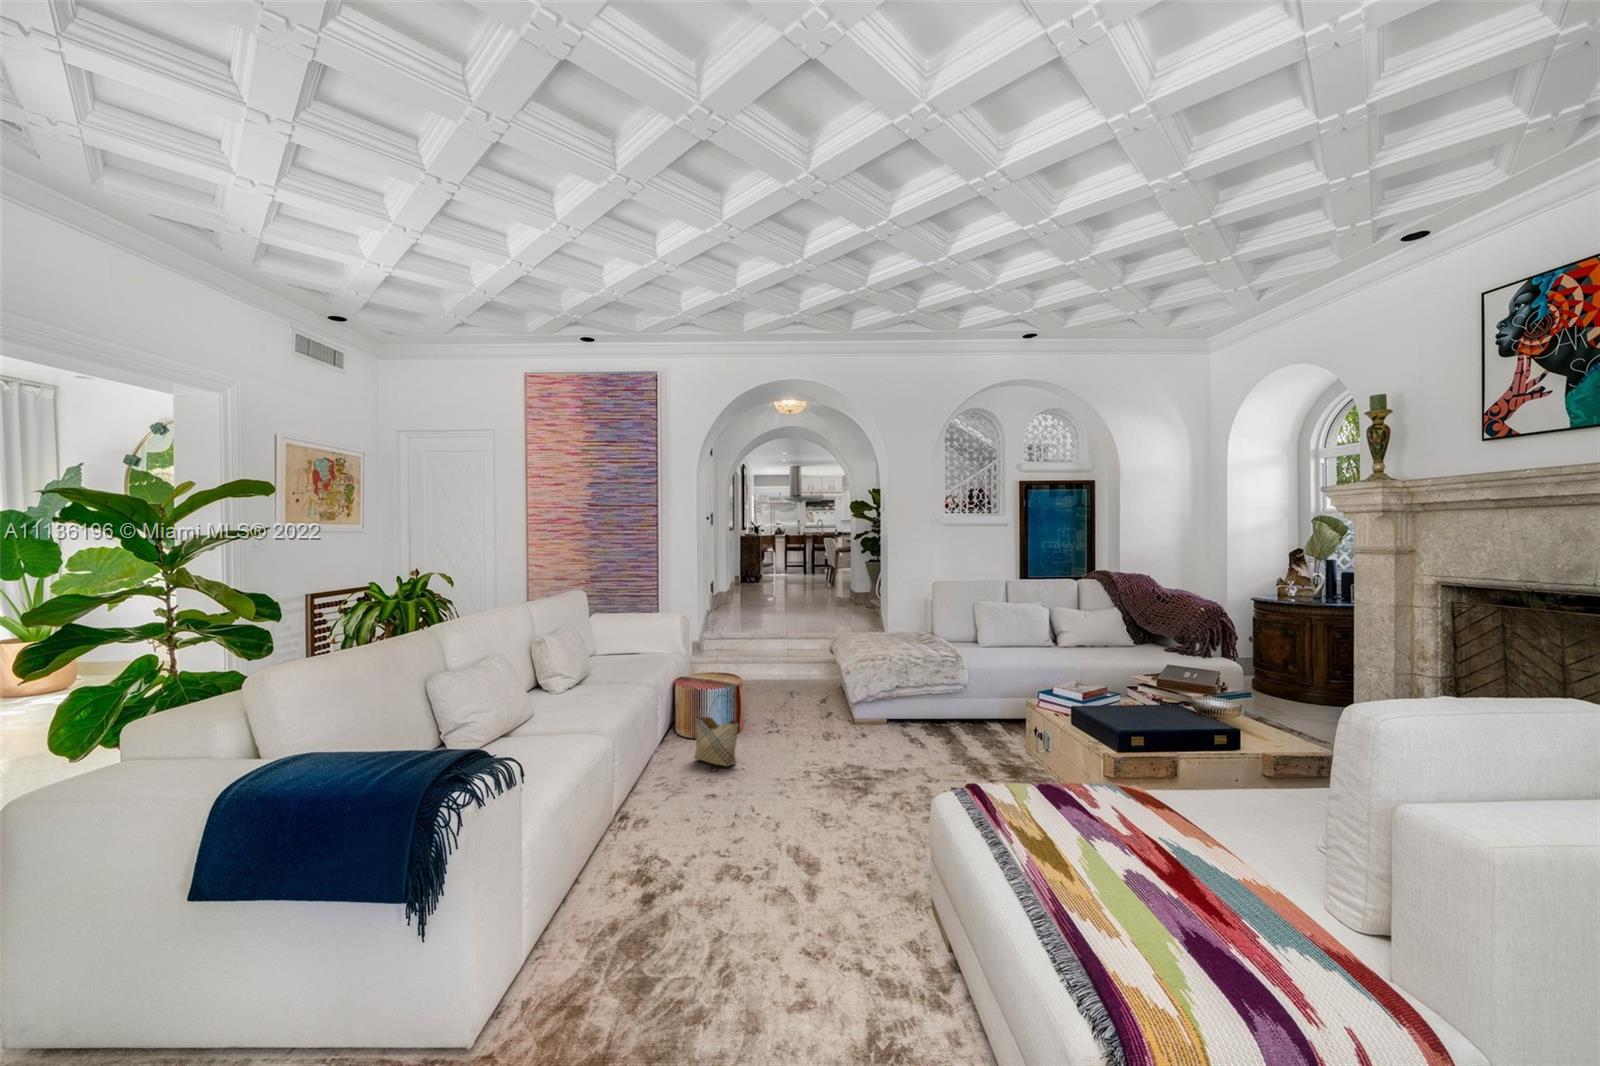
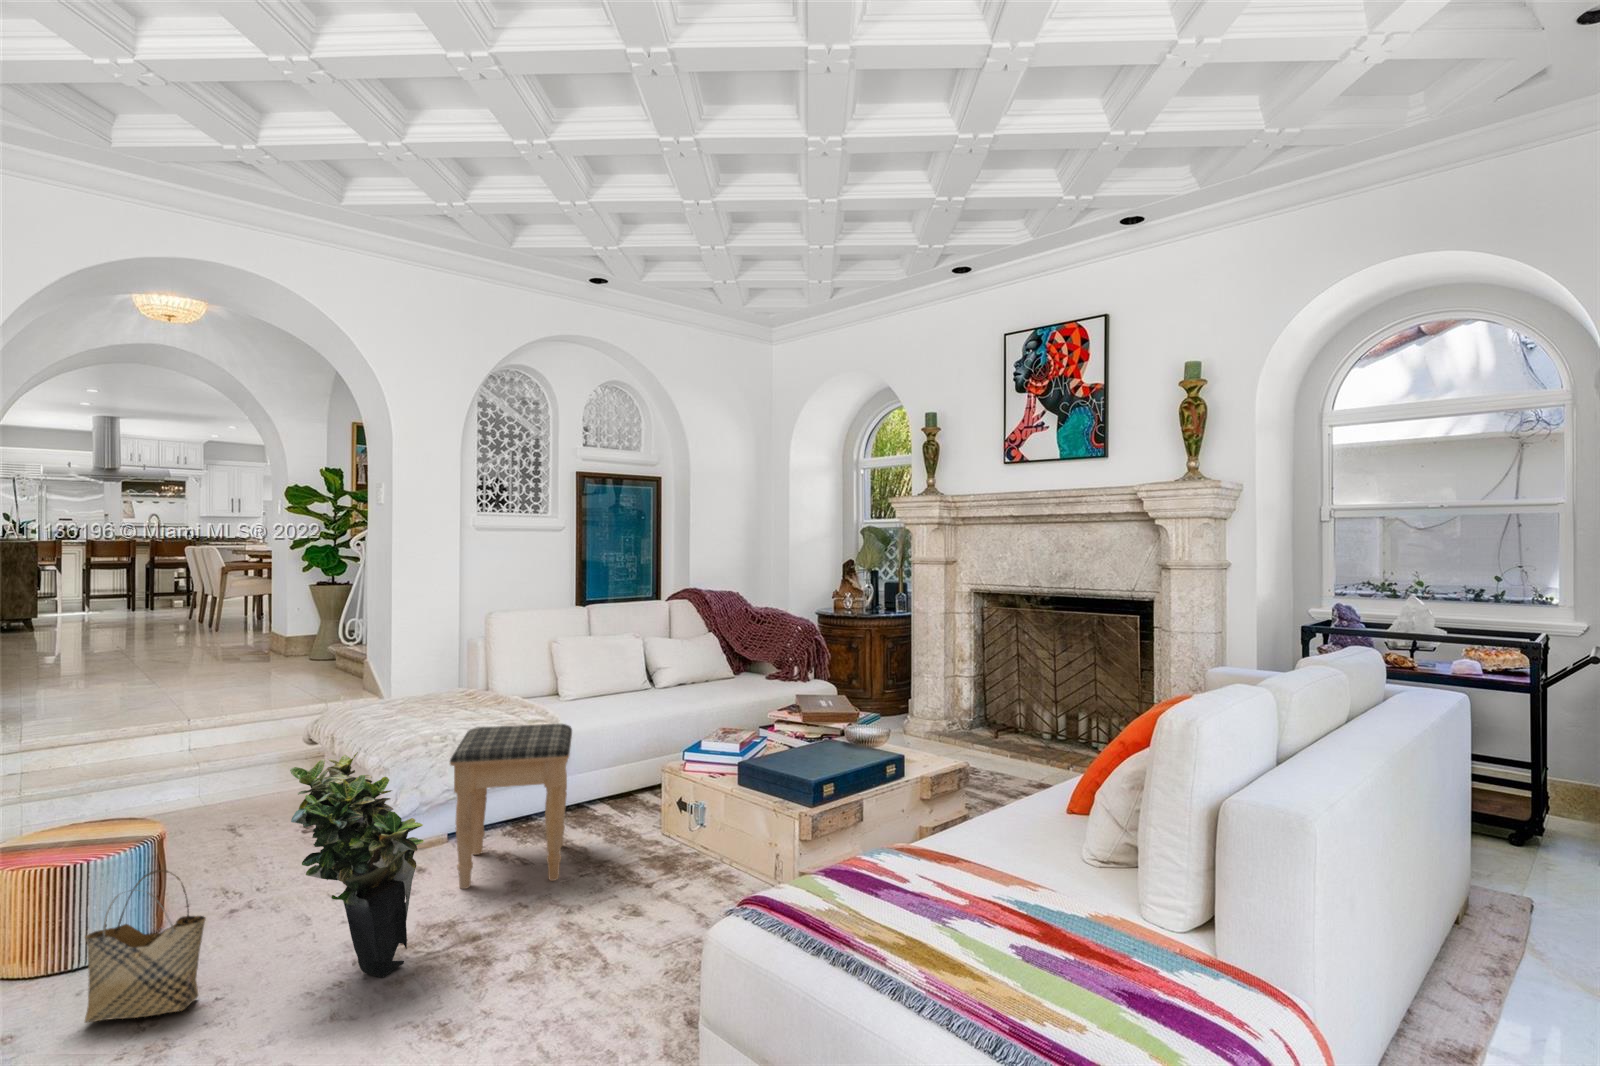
potted plant: none [770,651,839,782] -> present [290,752,424,977]
footstool: none [871,652,960,762] -> present [450,724,572,889]

